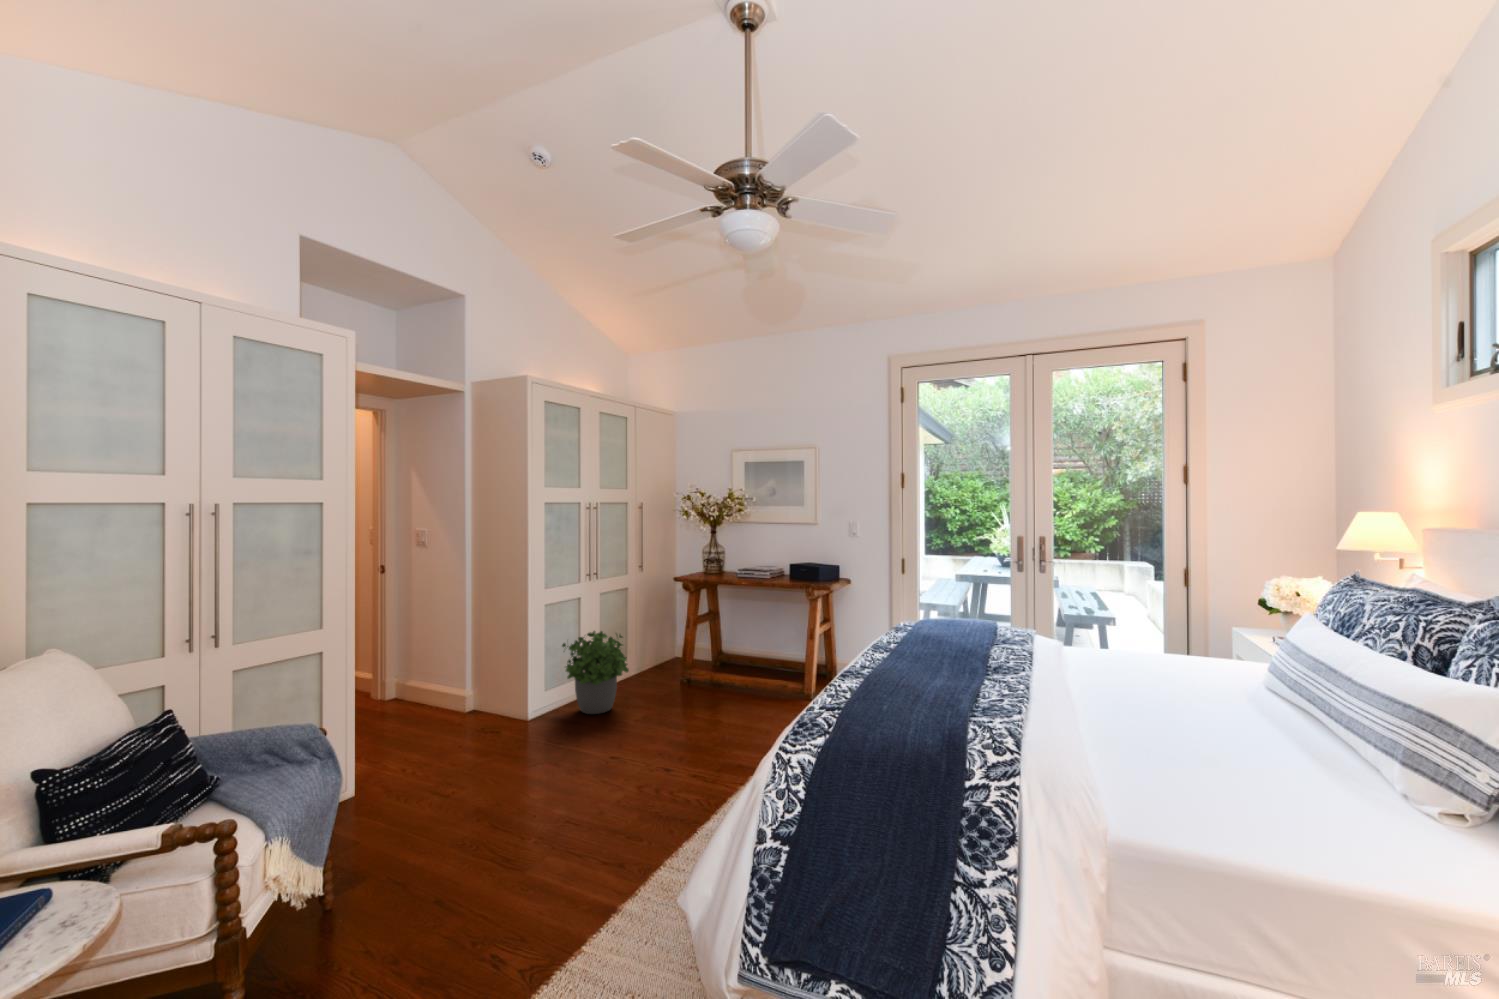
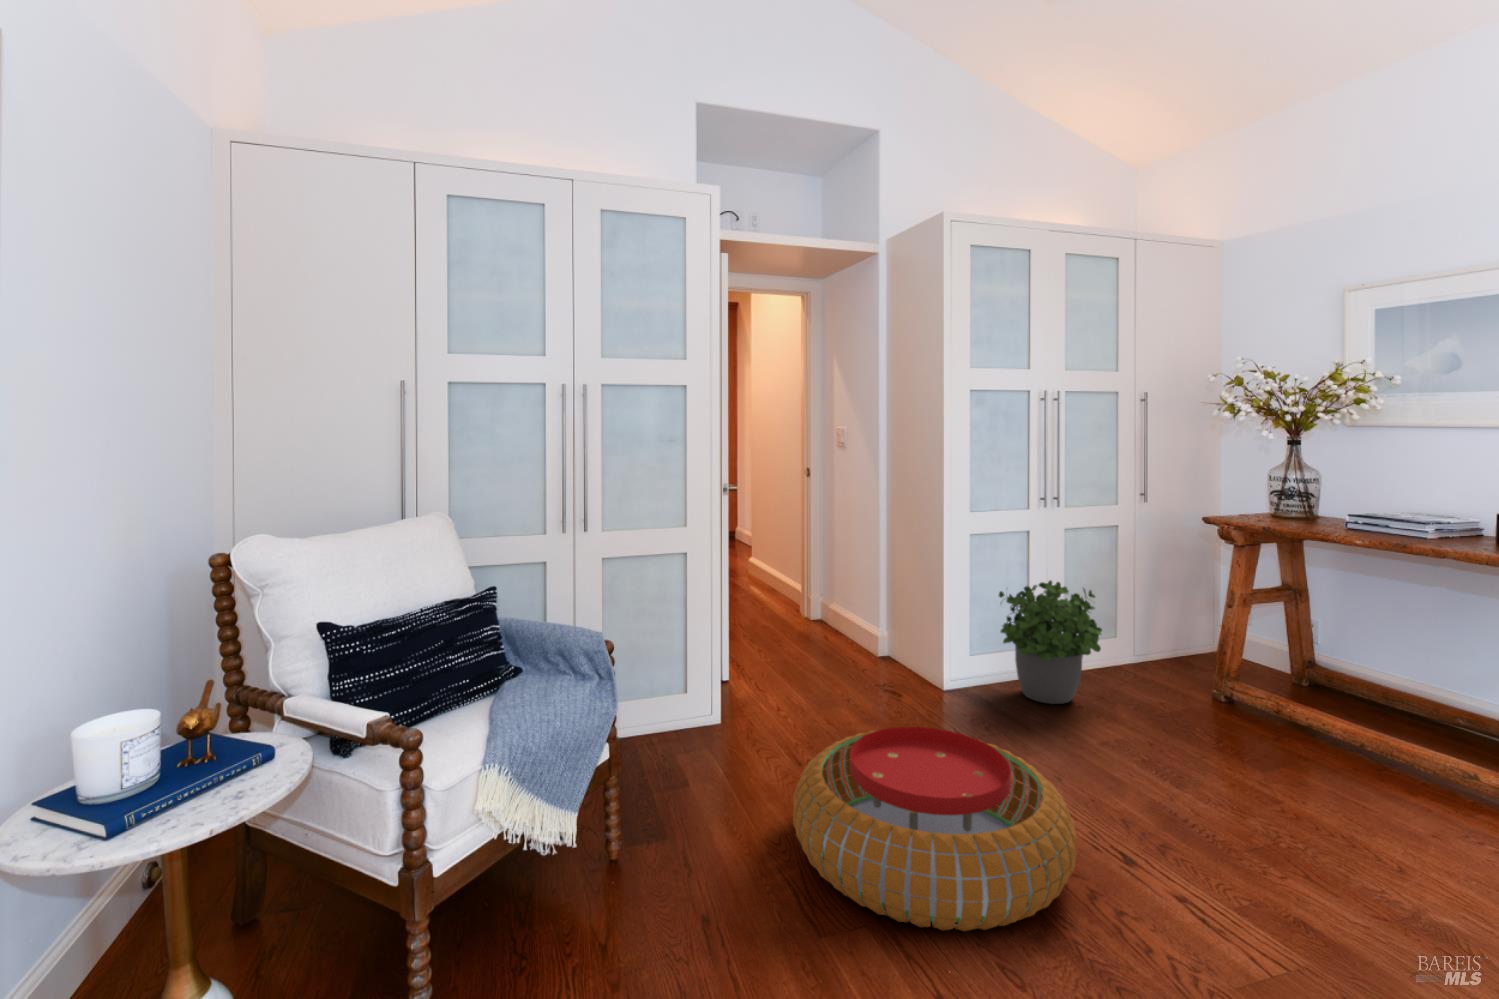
pouf: none [464,739,643,858] -> present [793,727,1077,931]

